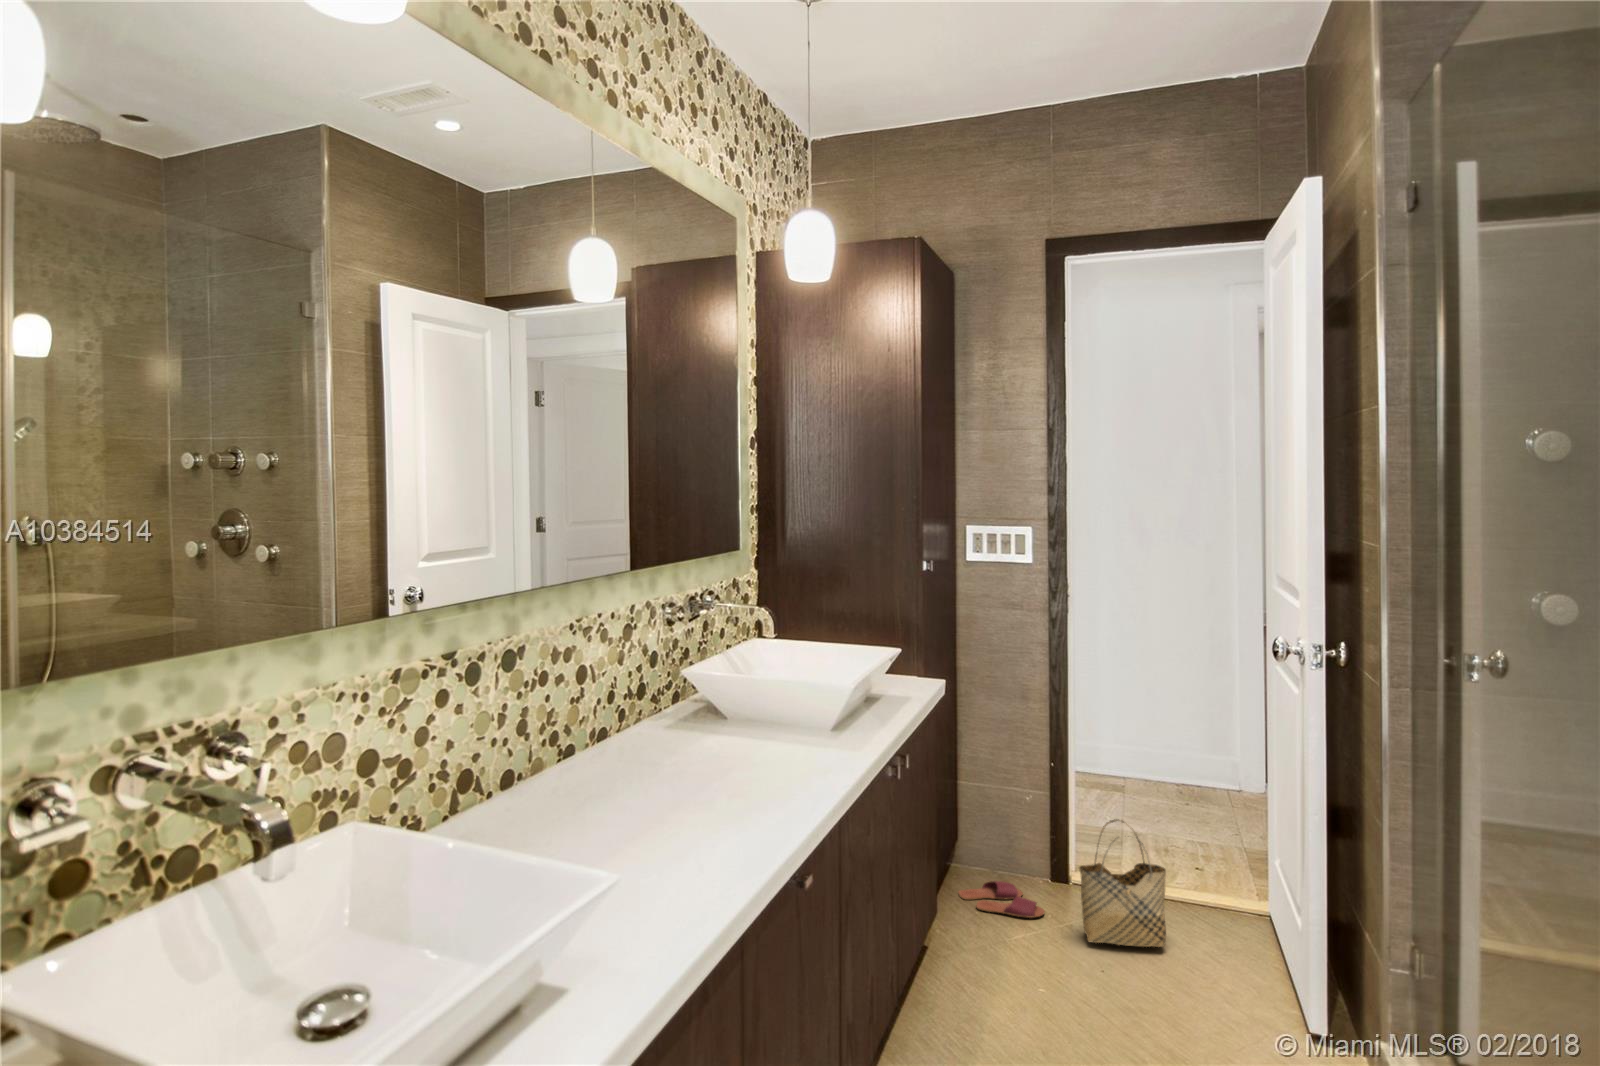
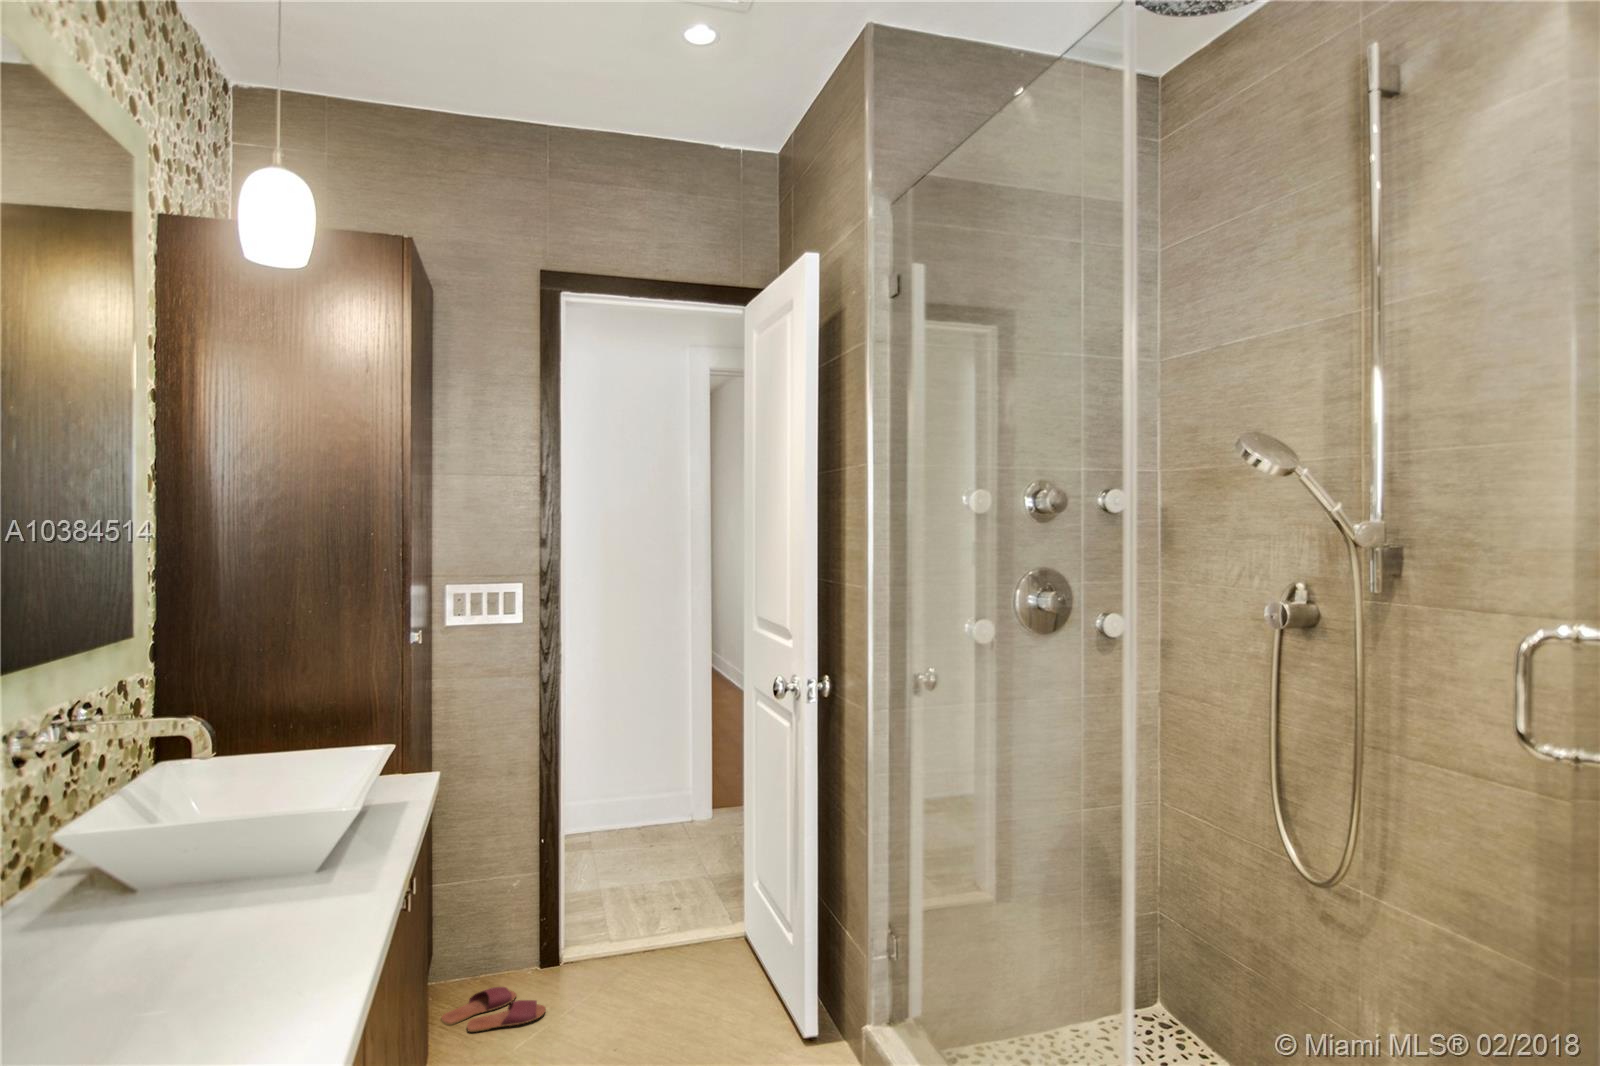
woven basket: present [1079,819,1166,947] -> none [588,886,673,1028]

